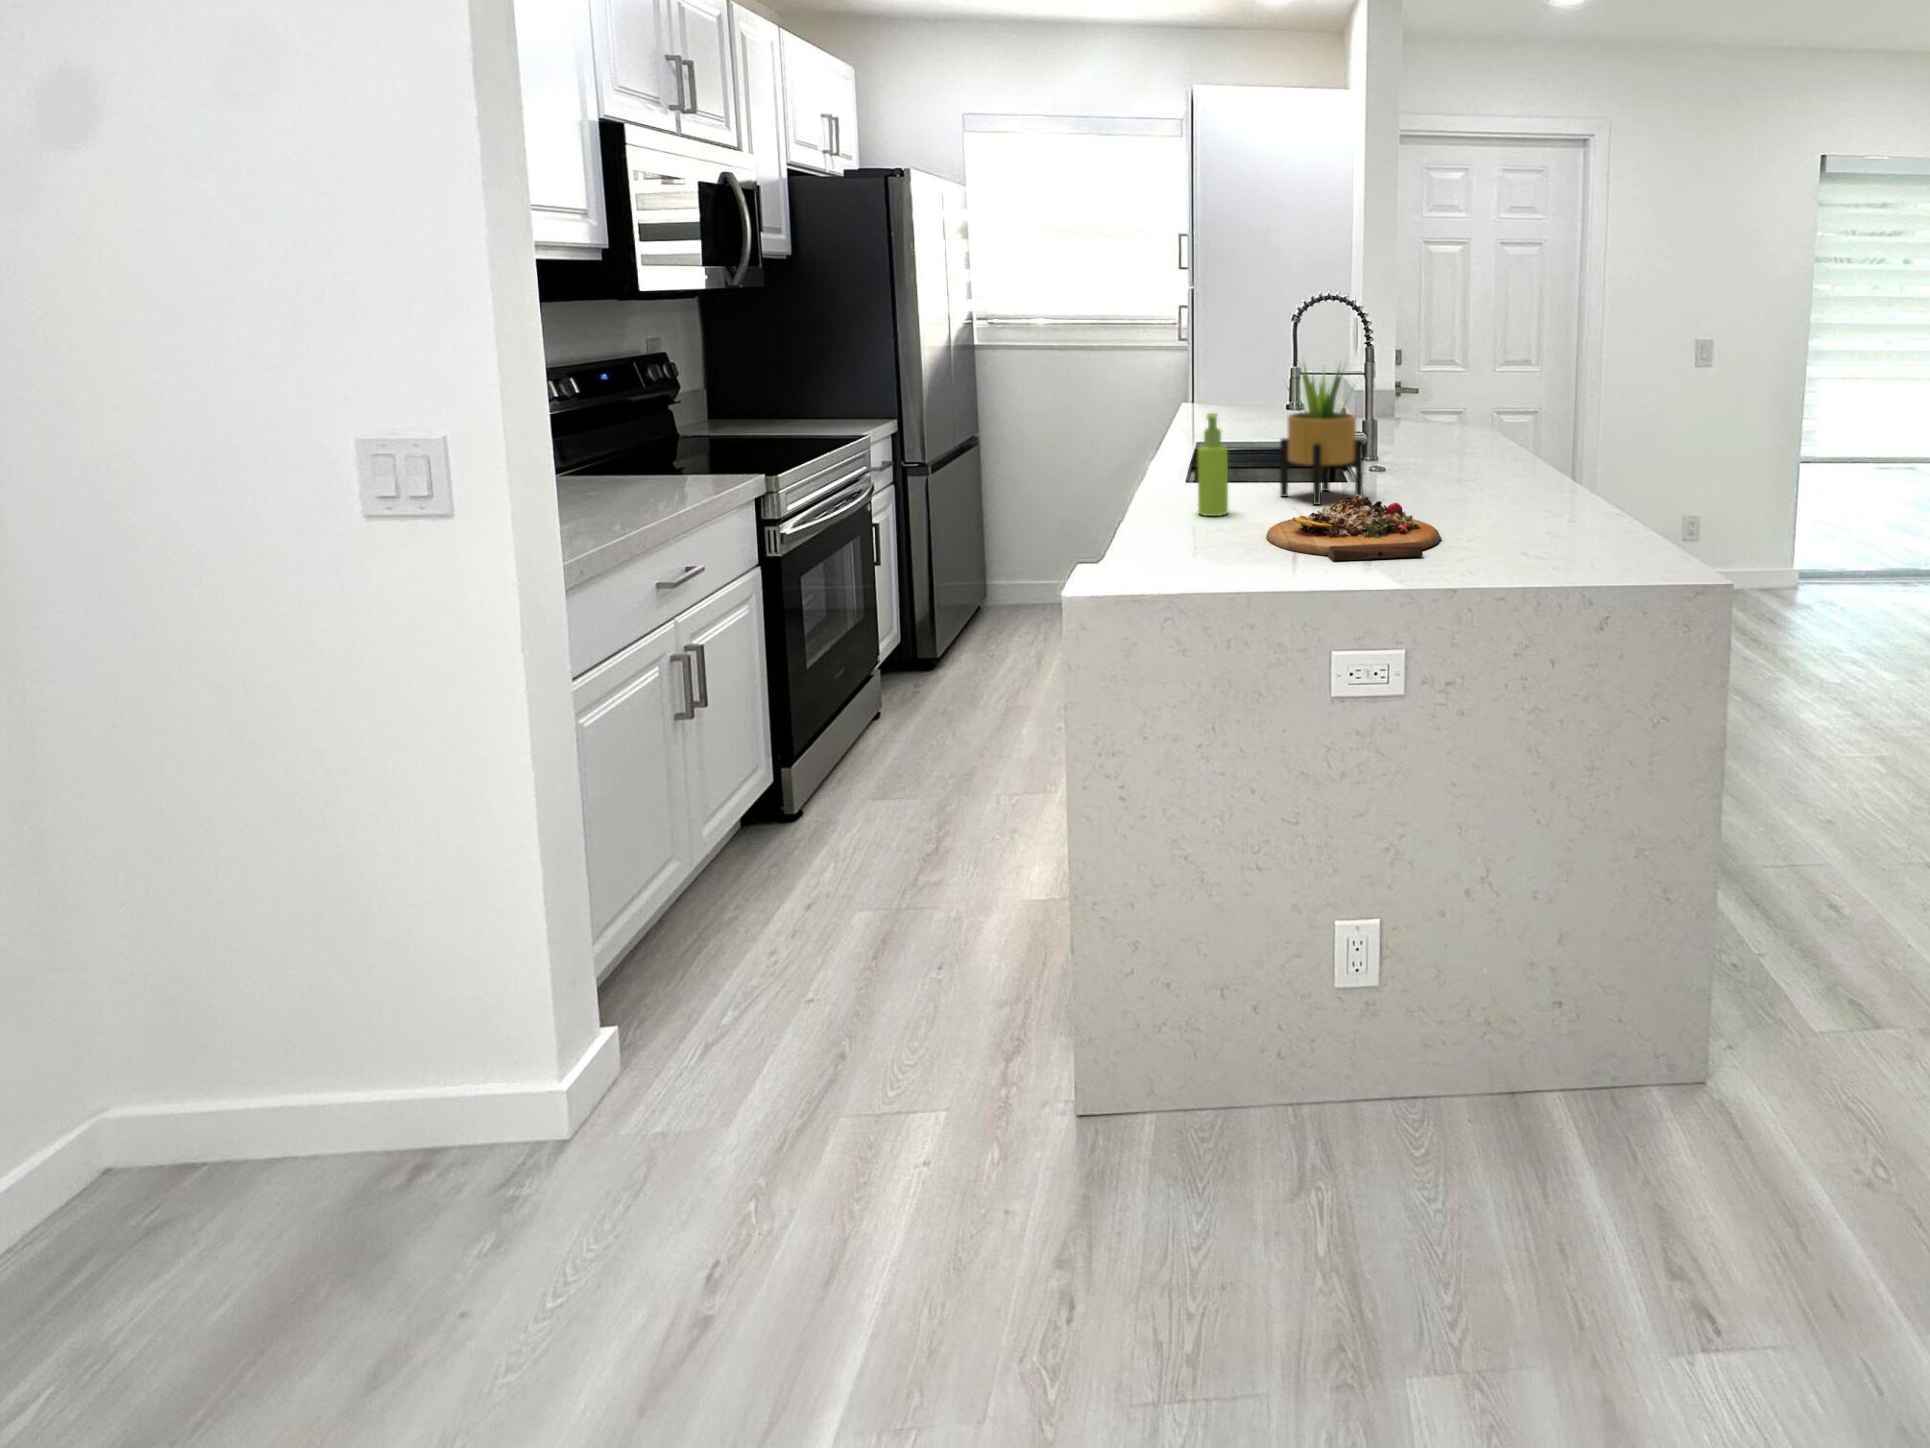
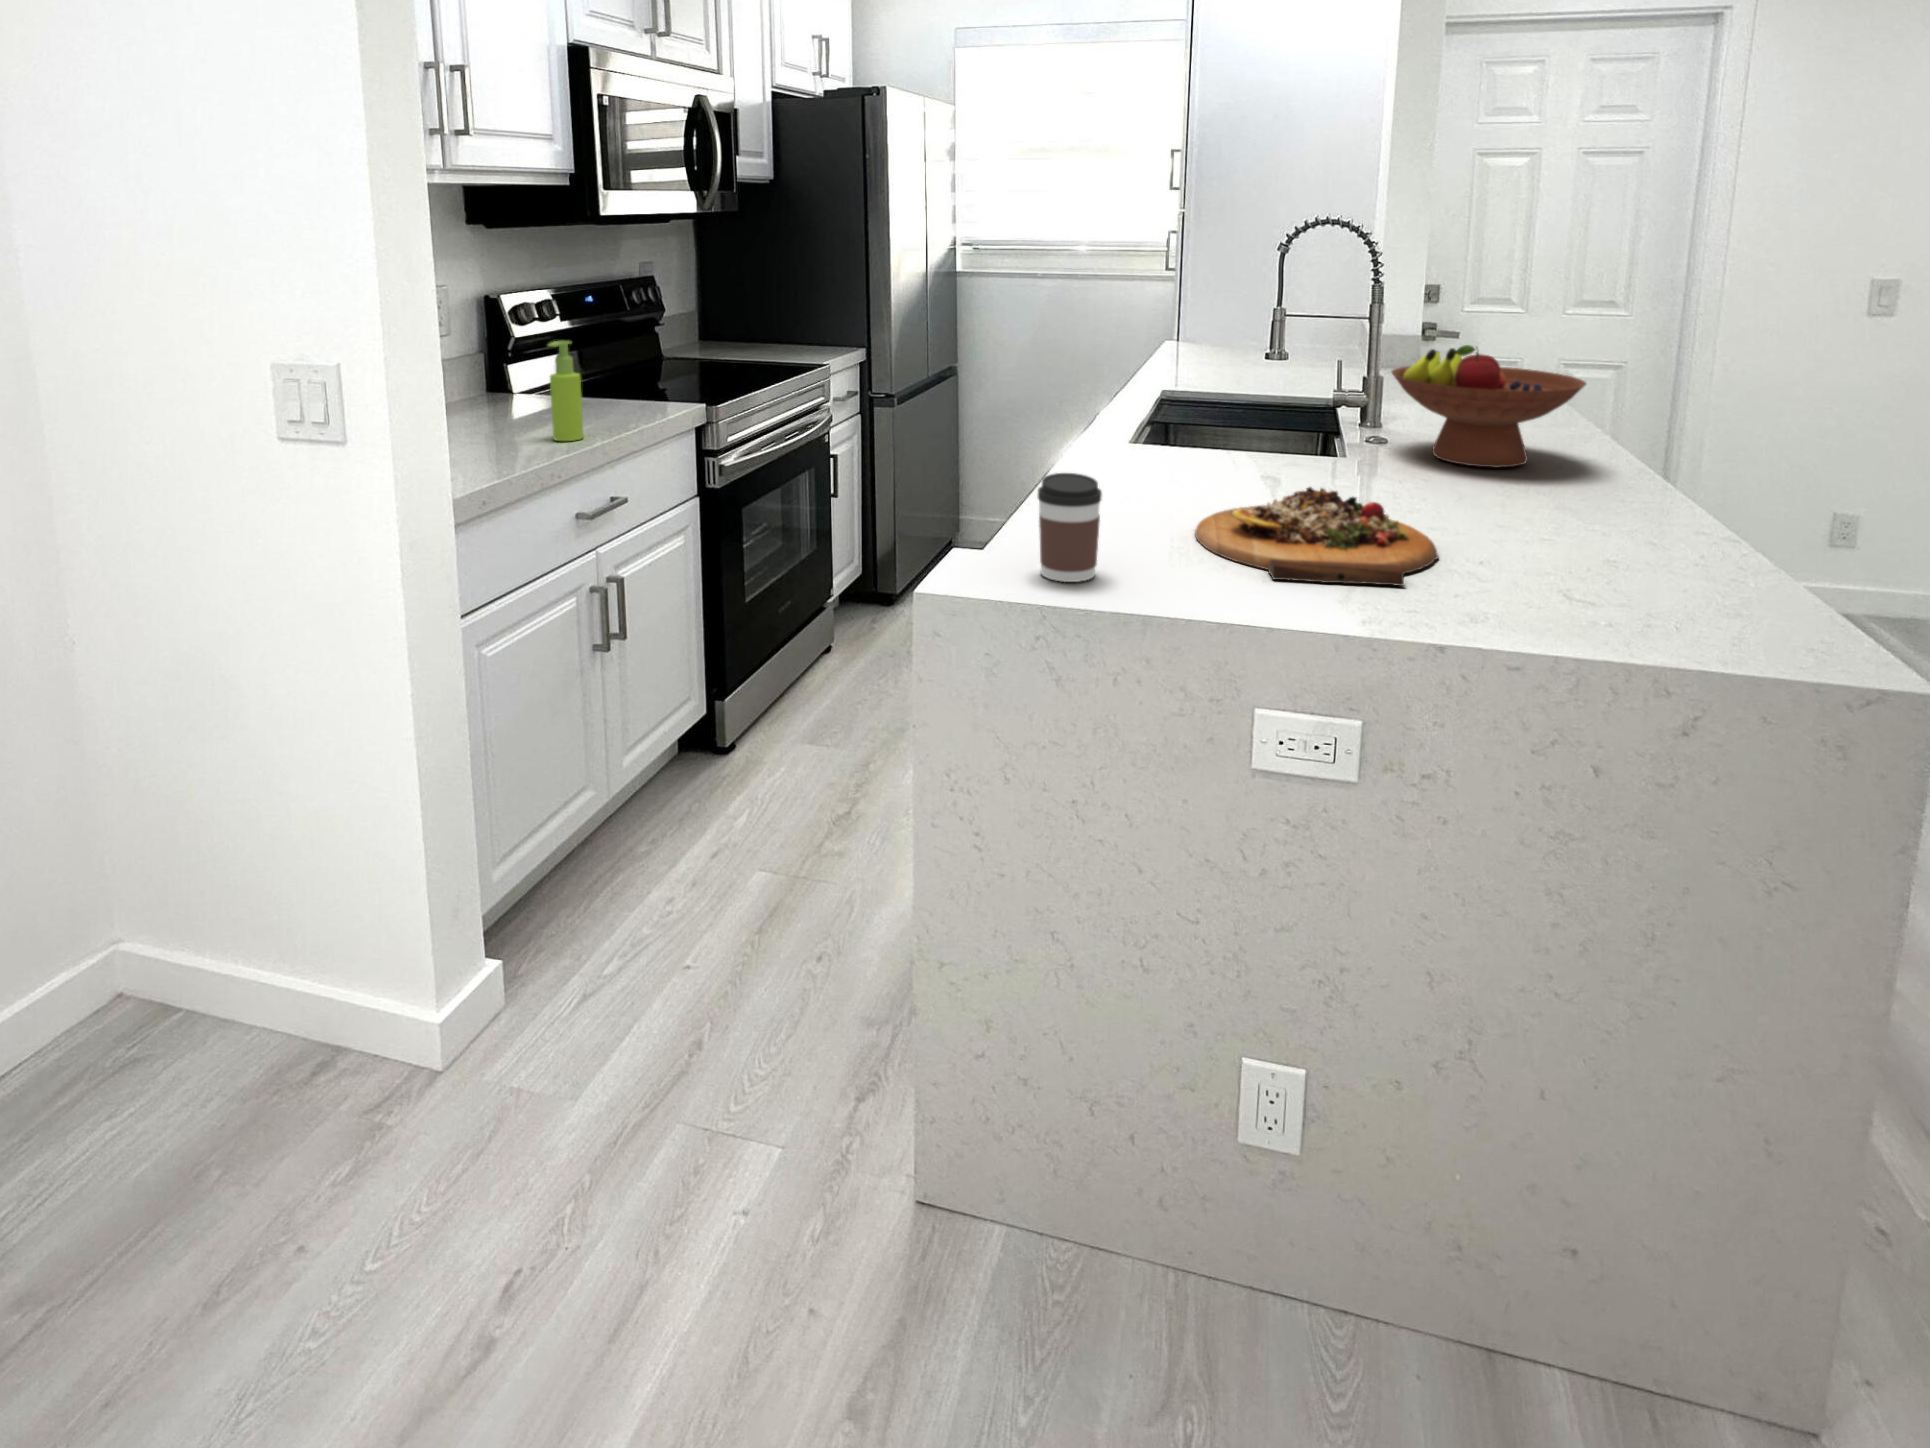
potted plant: present [1280,364,1363,505] -> none [1234,295,1351,488]
fruit bowl: none [1389,390,1525,482] -> present [1392,345,1586,468]
soap dispenser: present [1198,413,1228,516] -> present [548,341,584,441]
coffee cup: none [1157,492,1207,575] -> present [1038,473,1102,582]

